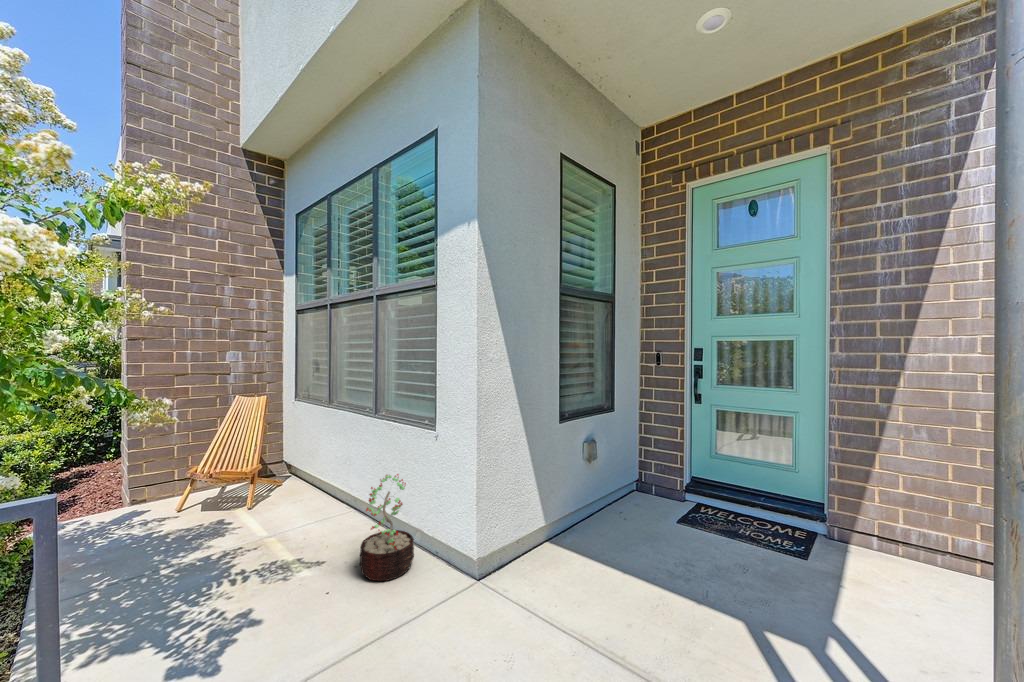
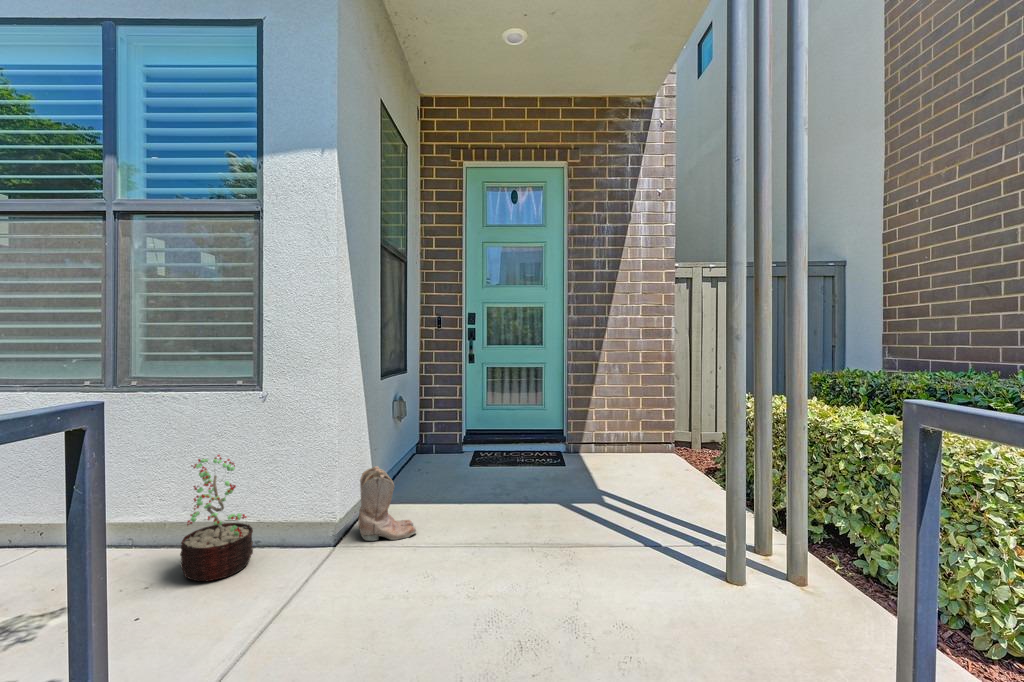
boots: none [496,512,554,601] -> present [359,466,417,541]

